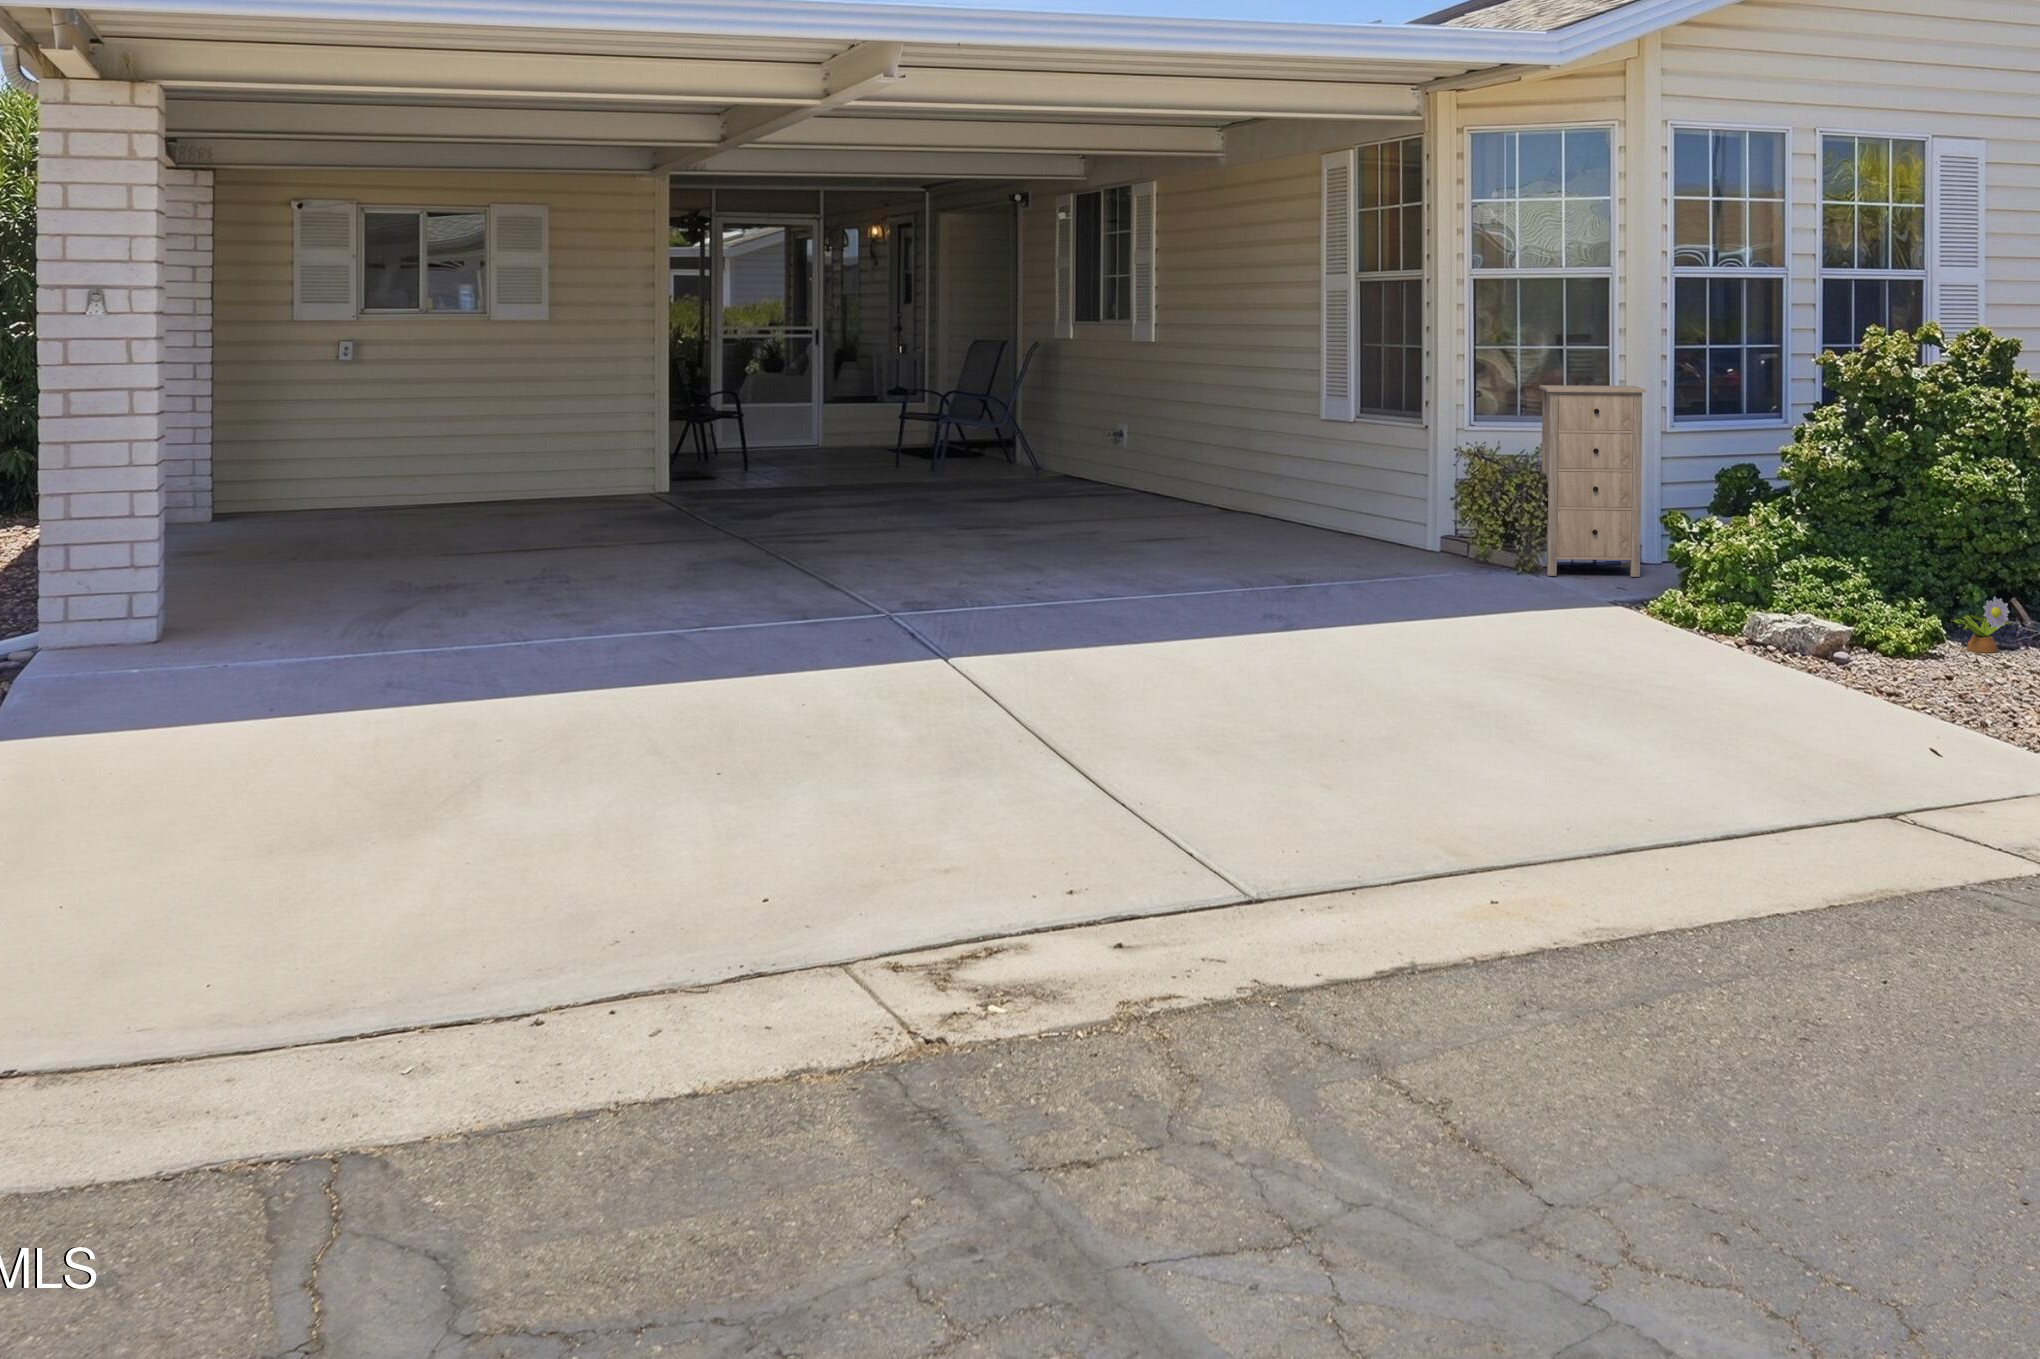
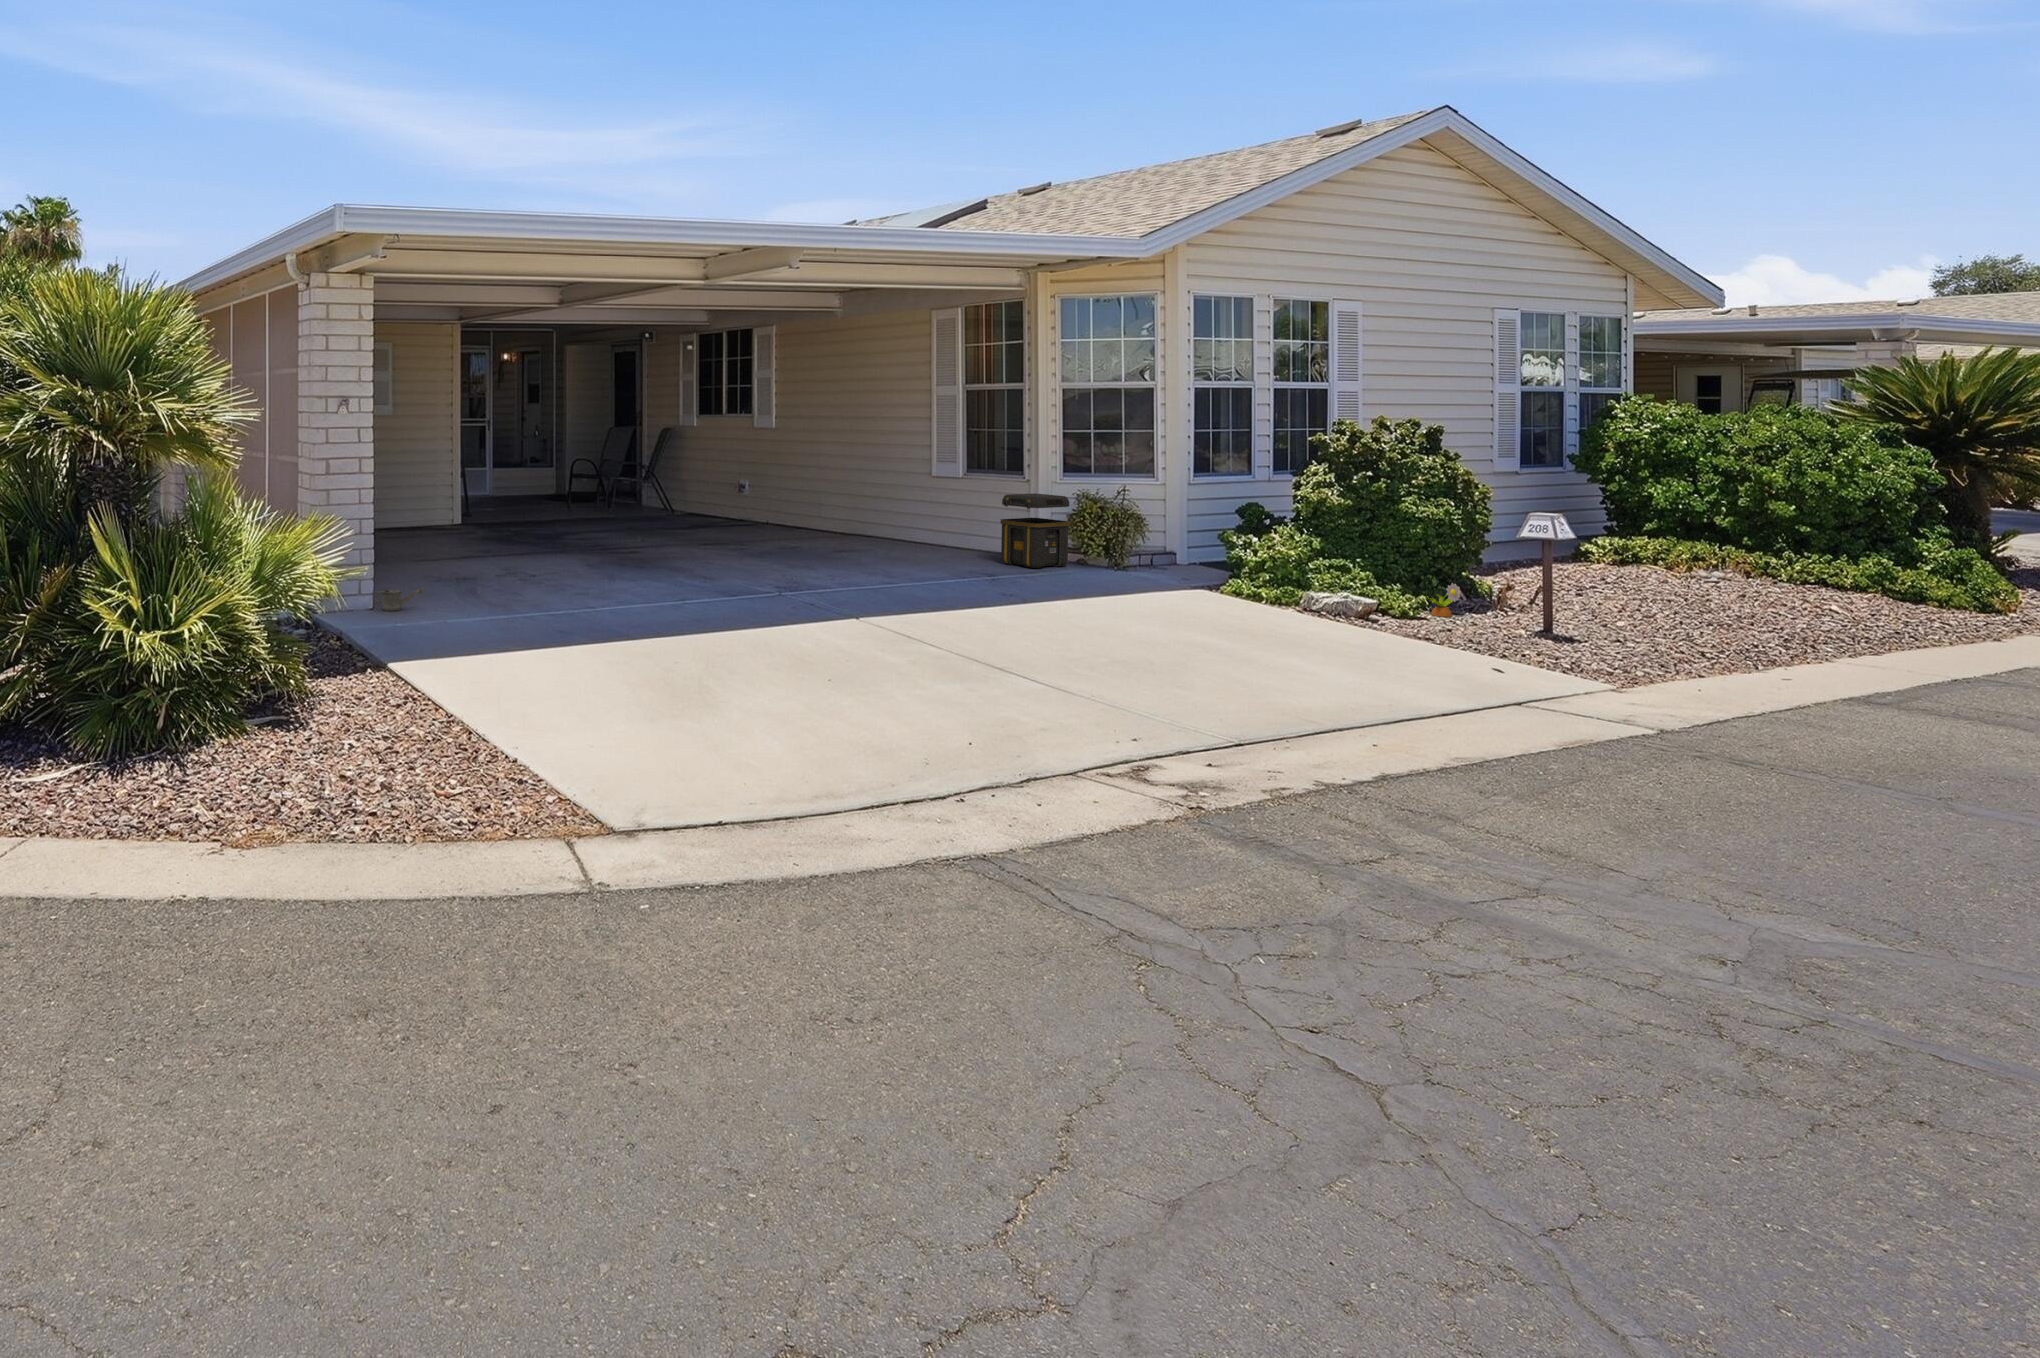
storage cabinet: present [1539,385,1646,577] -> none [1112,456,1192,573]
toolbox: none [1367,446,1472,567] -> present [1000,493,1070,568]
watering can: none [157,602,252,642] -> present [373,587,423,611]

